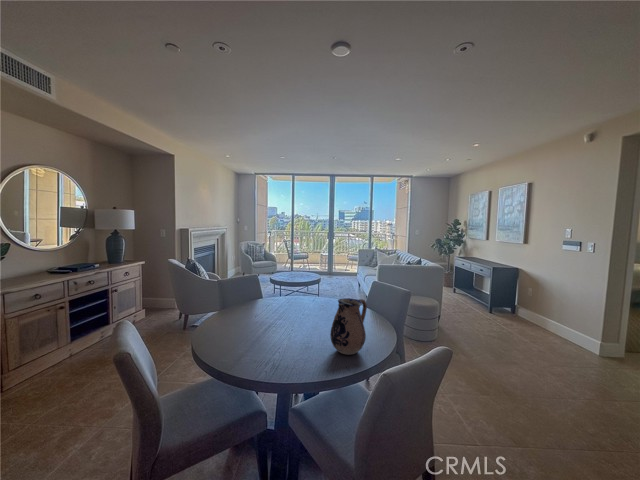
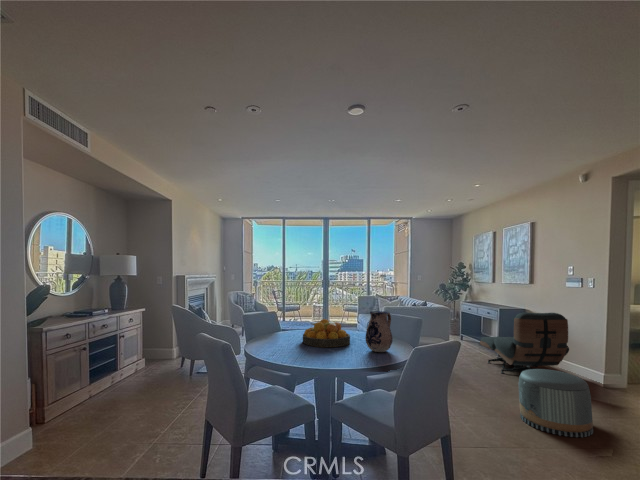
lounge chair: none [471,278,573,349] -> present [480,312,569,373]
fruit bowl: none [260,297,318,339] -> present [303,319,350,347]
pouf: none [514,349,609,439] -> present [519,369,593,437]

